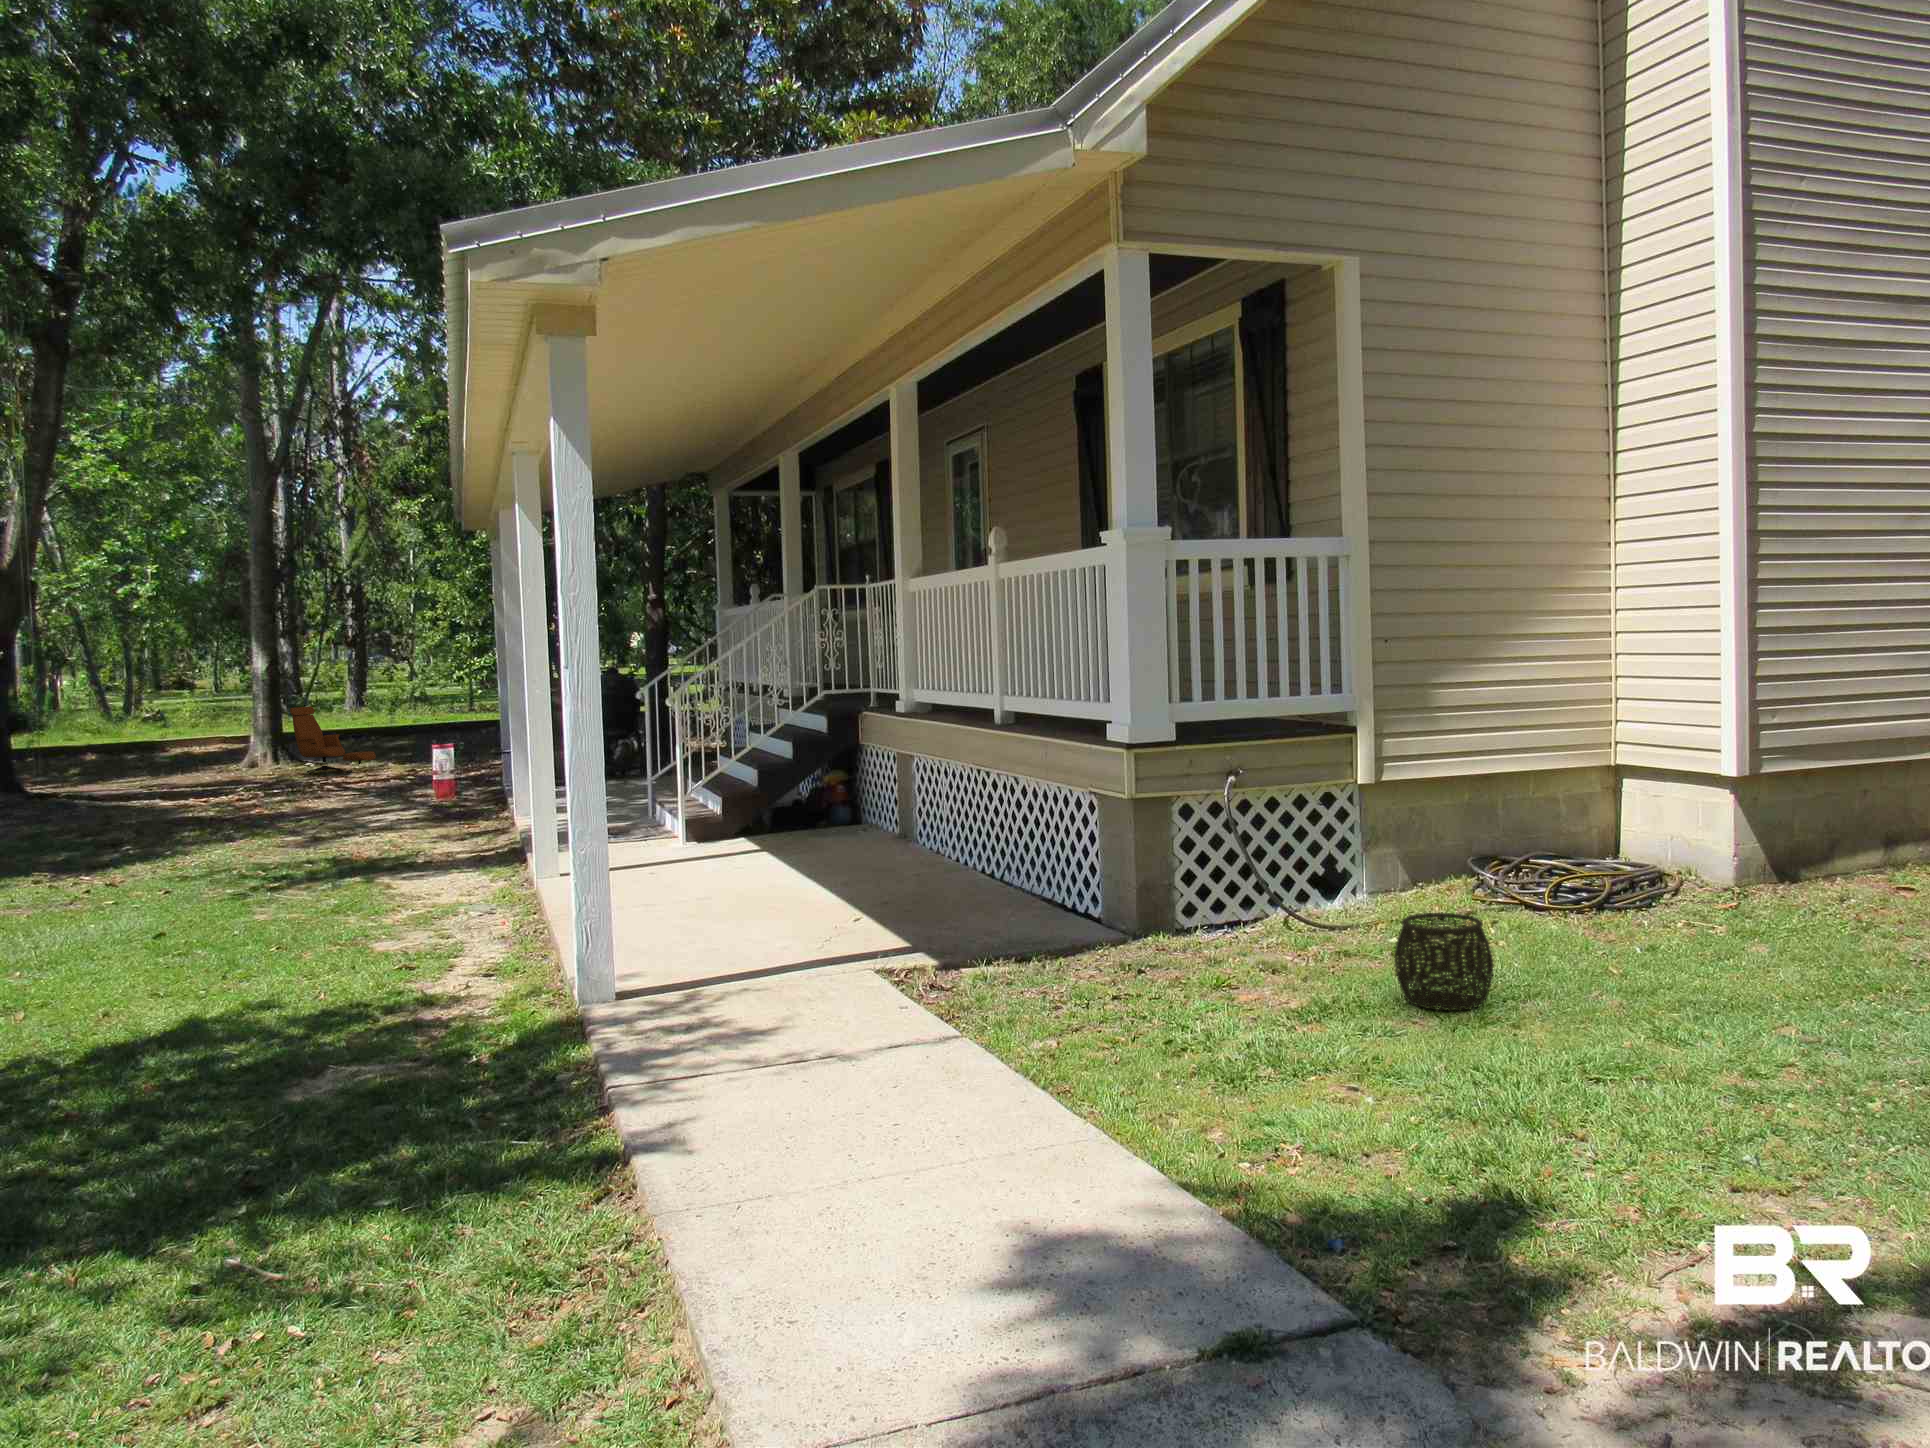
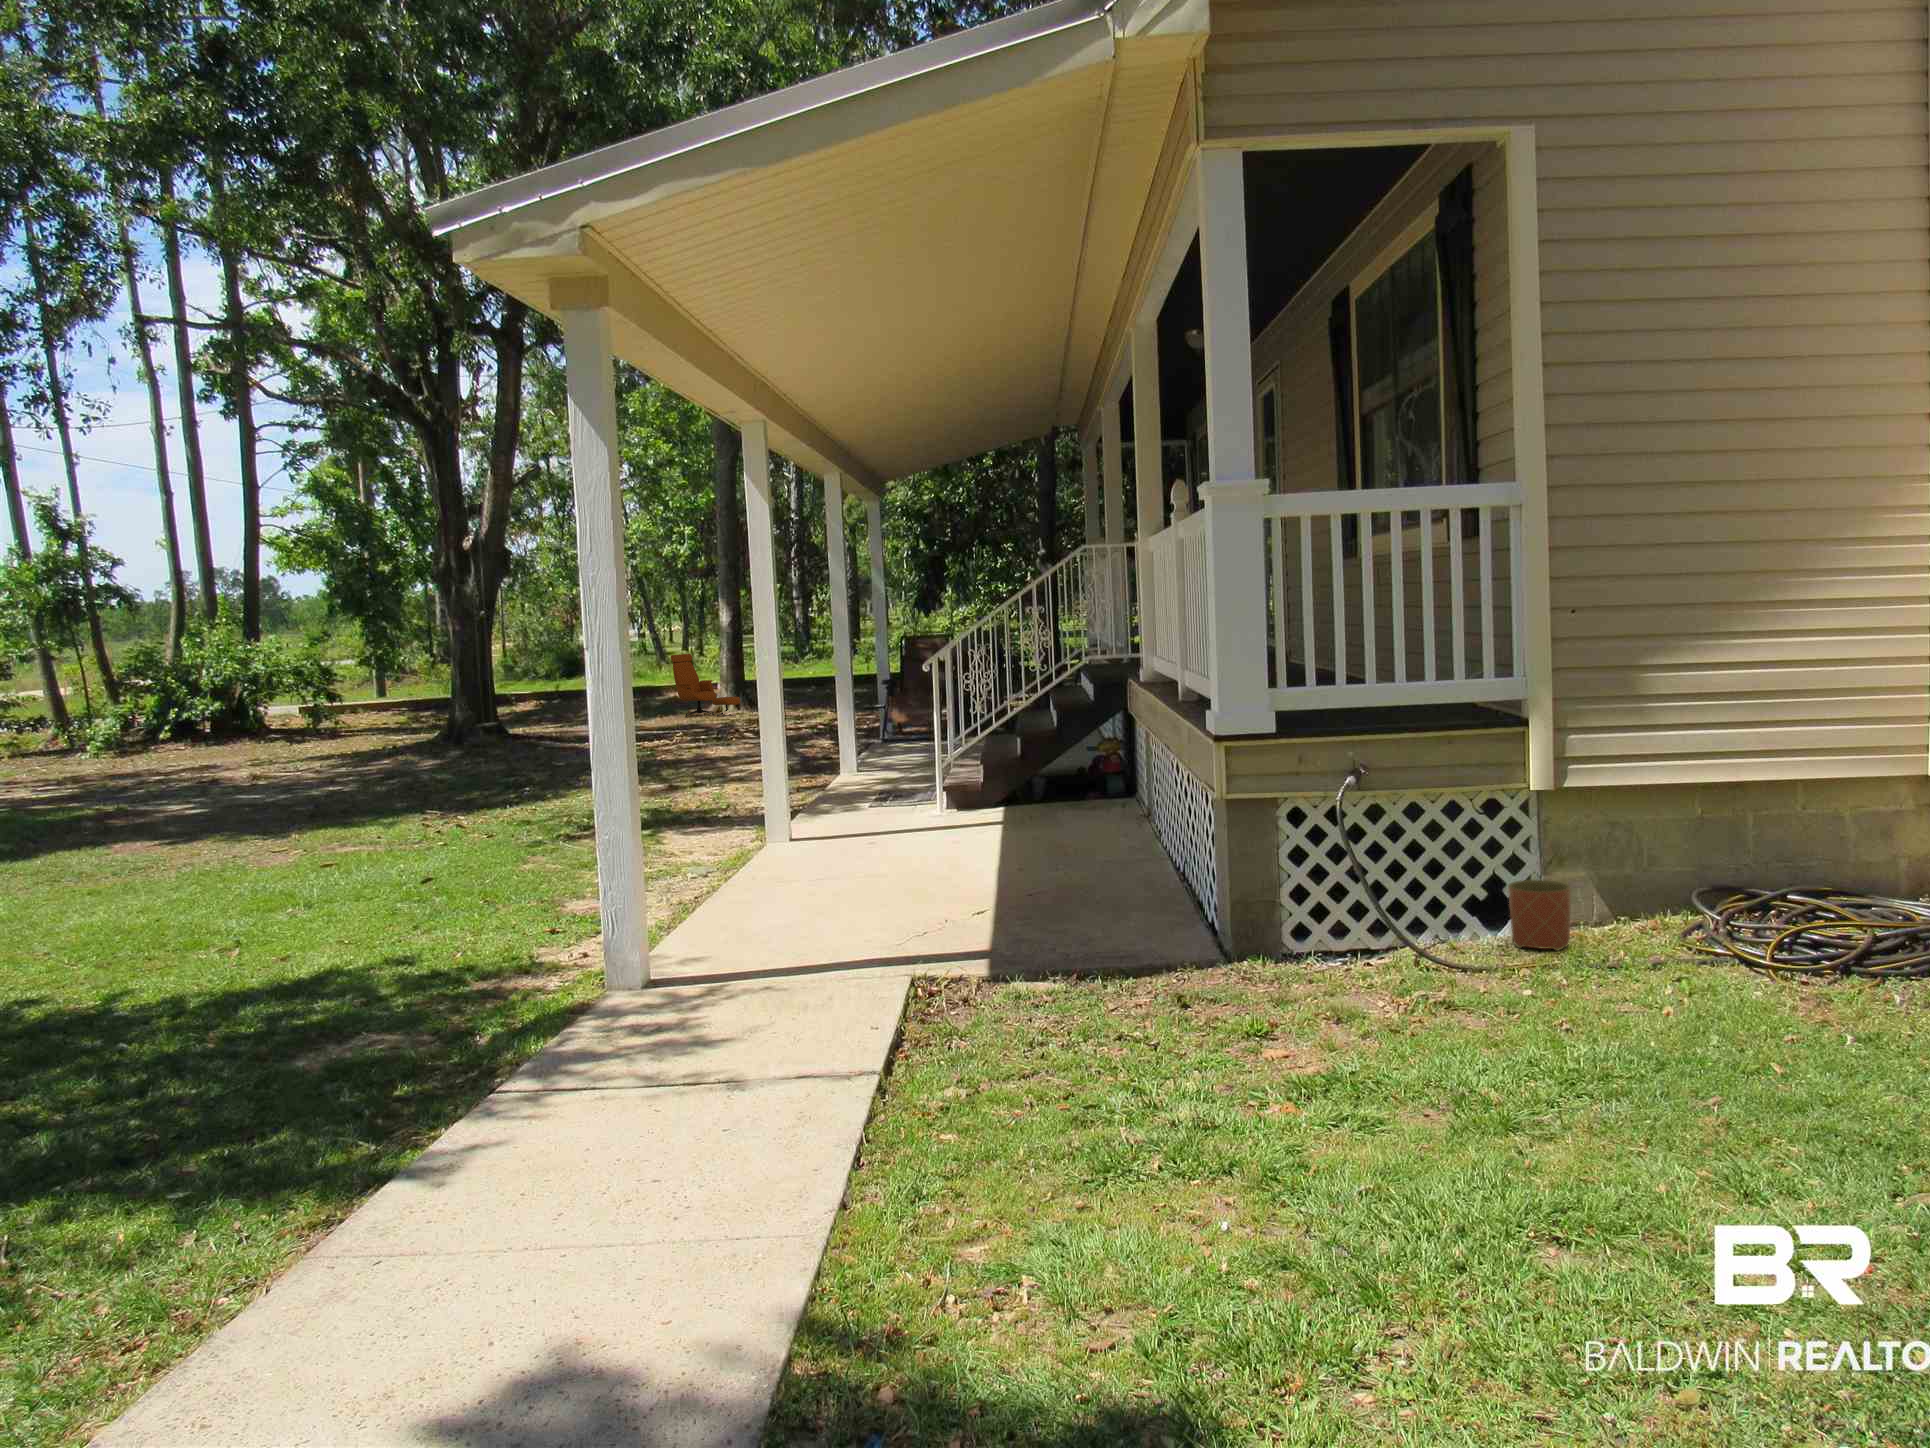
planter: none [1347,855,1395,910] -> present [1508,880,1571,951]
woven basket: present [1394,913,1494,1011] -> none [1432,974,1562,1108]

